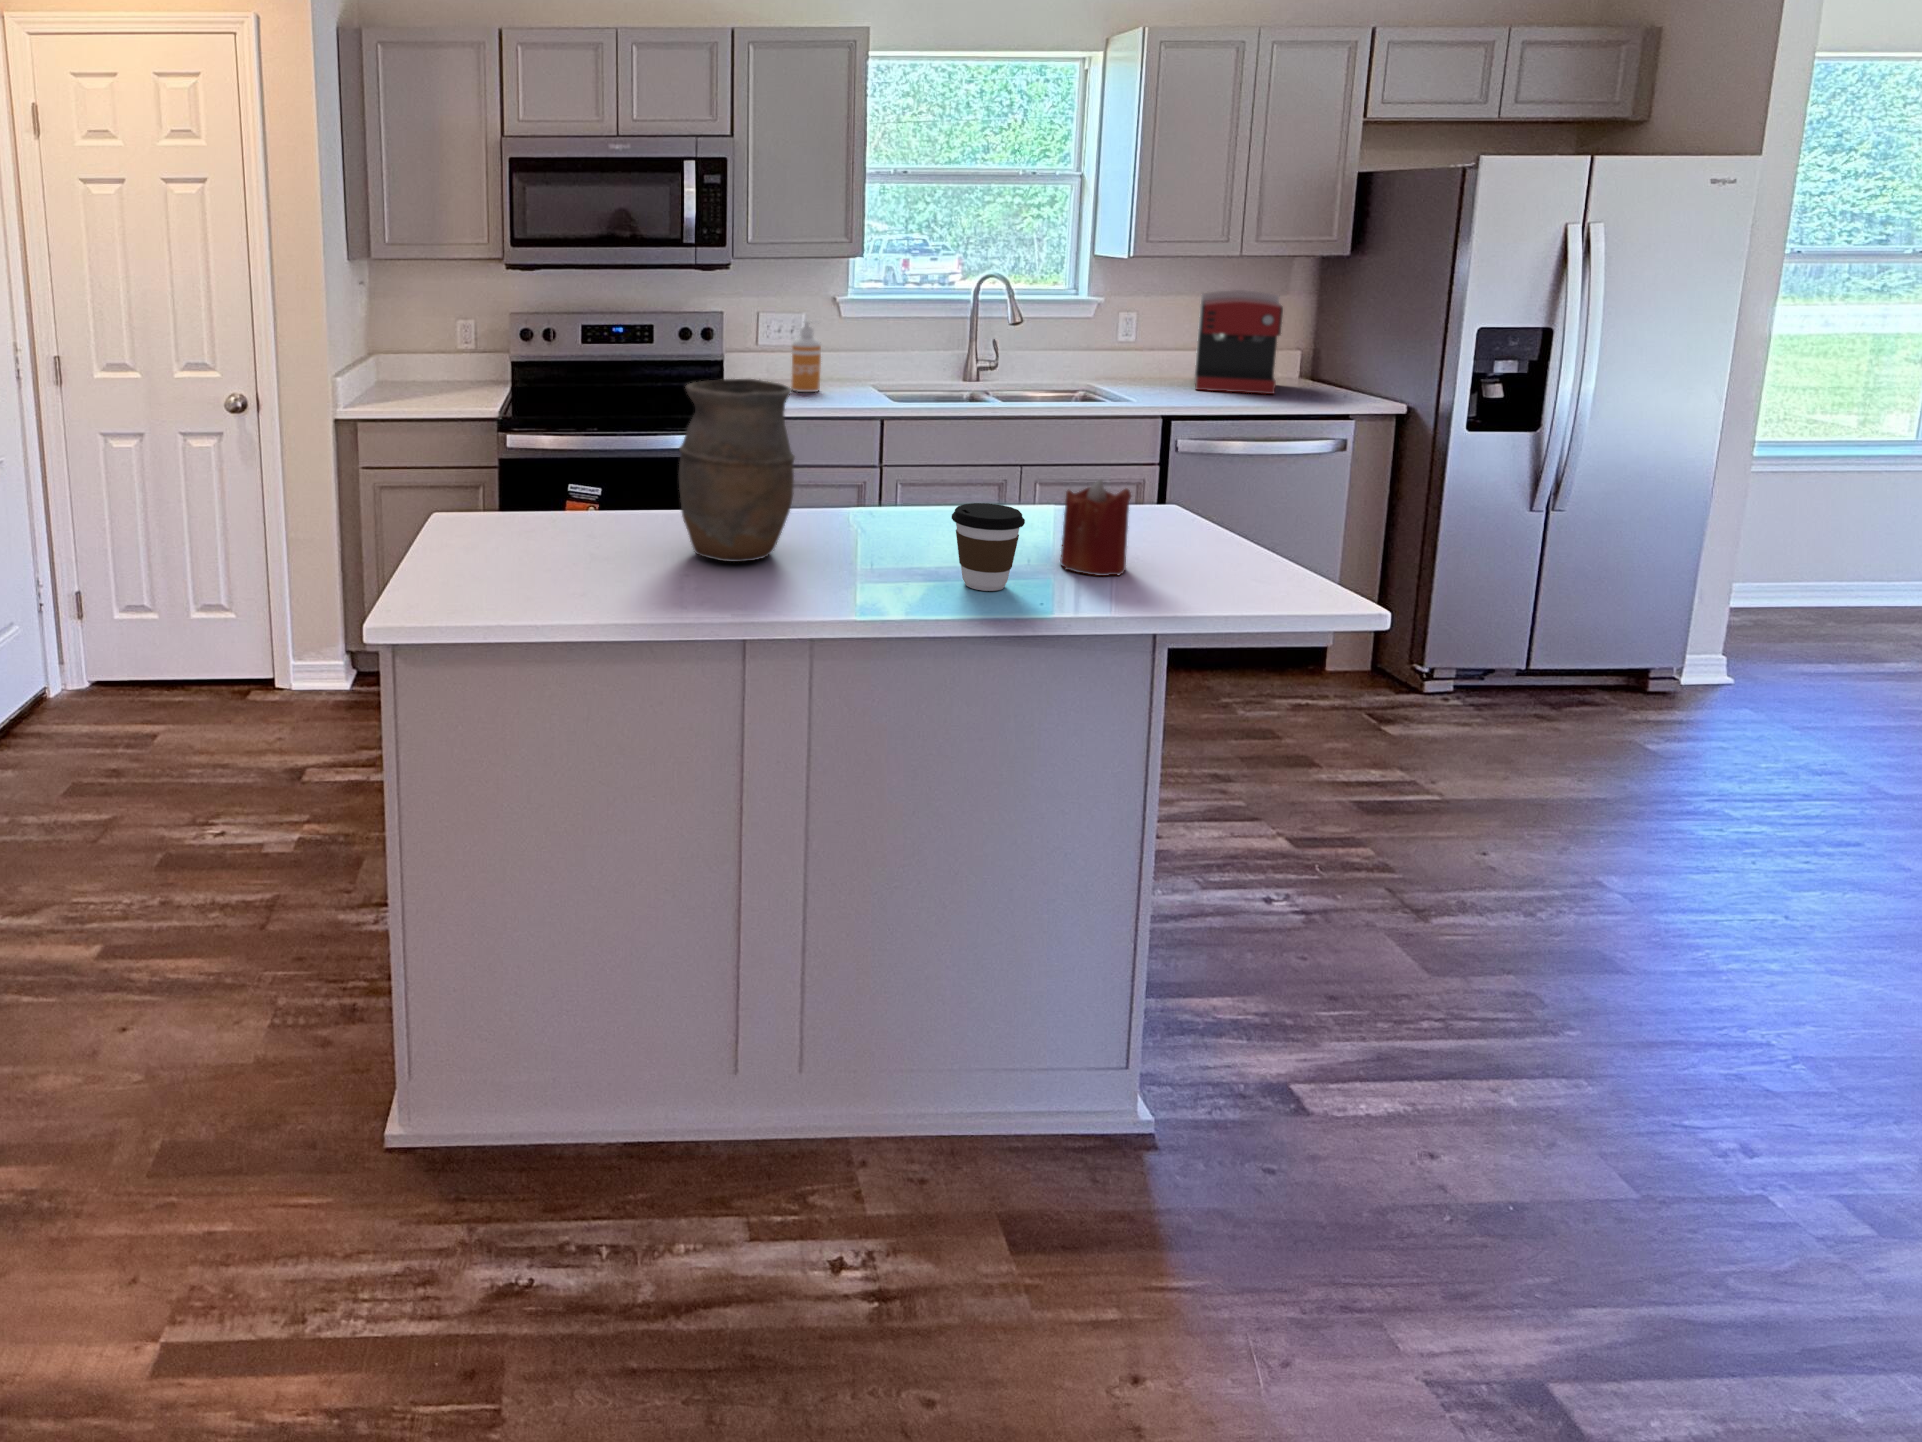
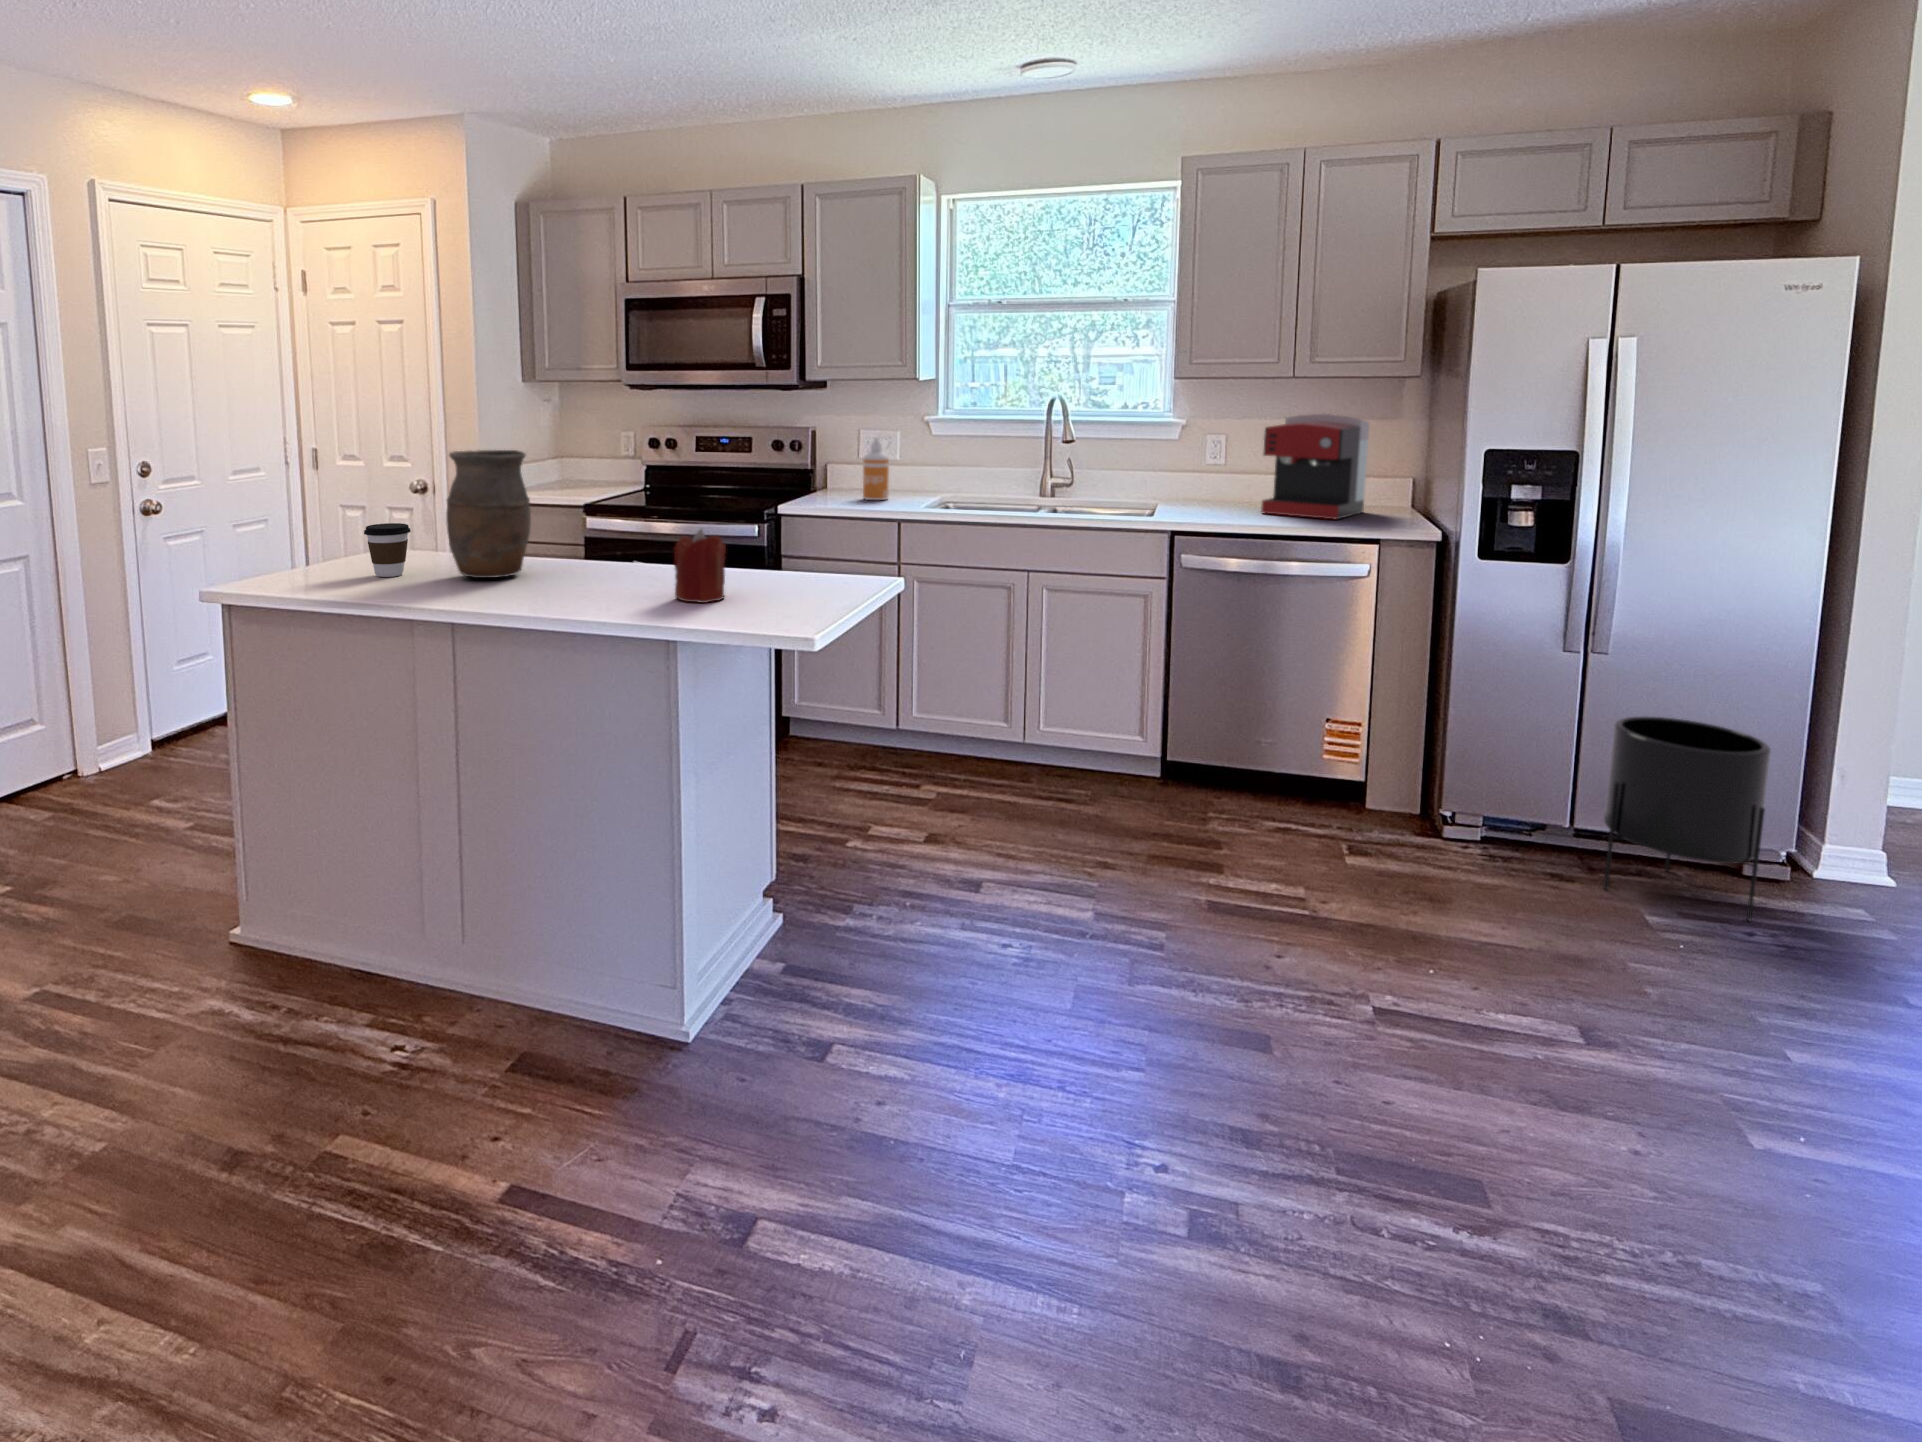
coffee cup: present [952,503,1025,591] -> present [364,523,411,577]
planter: none [1567,563,1717,735] -> present [1604,716,1771,921]

